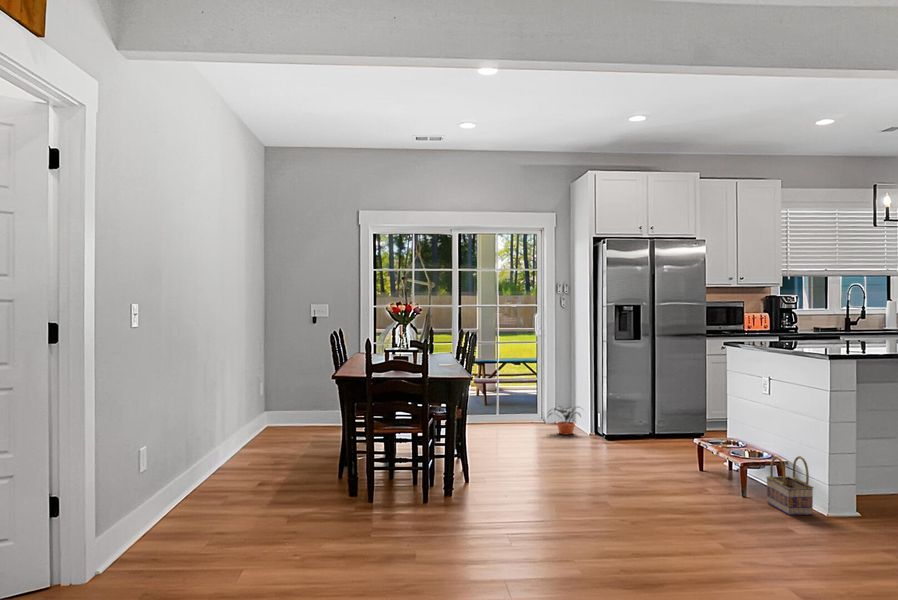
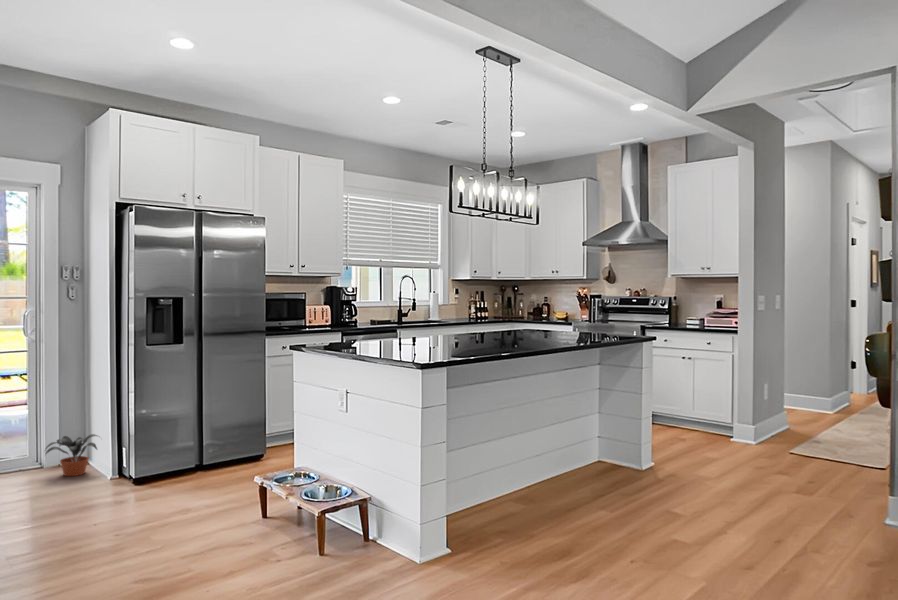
basket: present [766,456,813,515] -> none [355,498,416,584]

